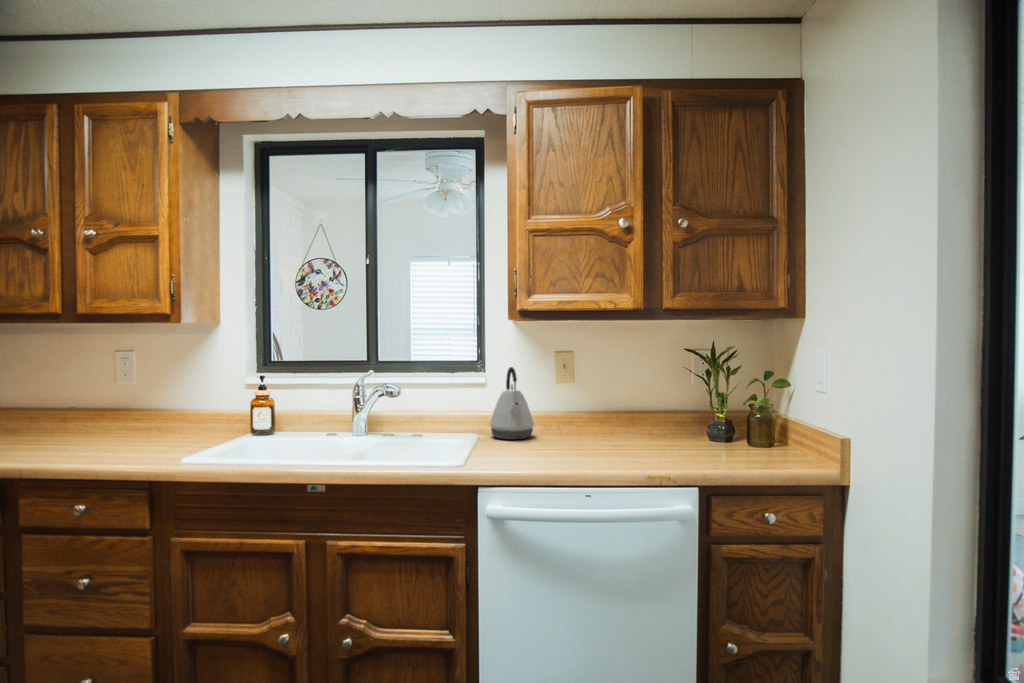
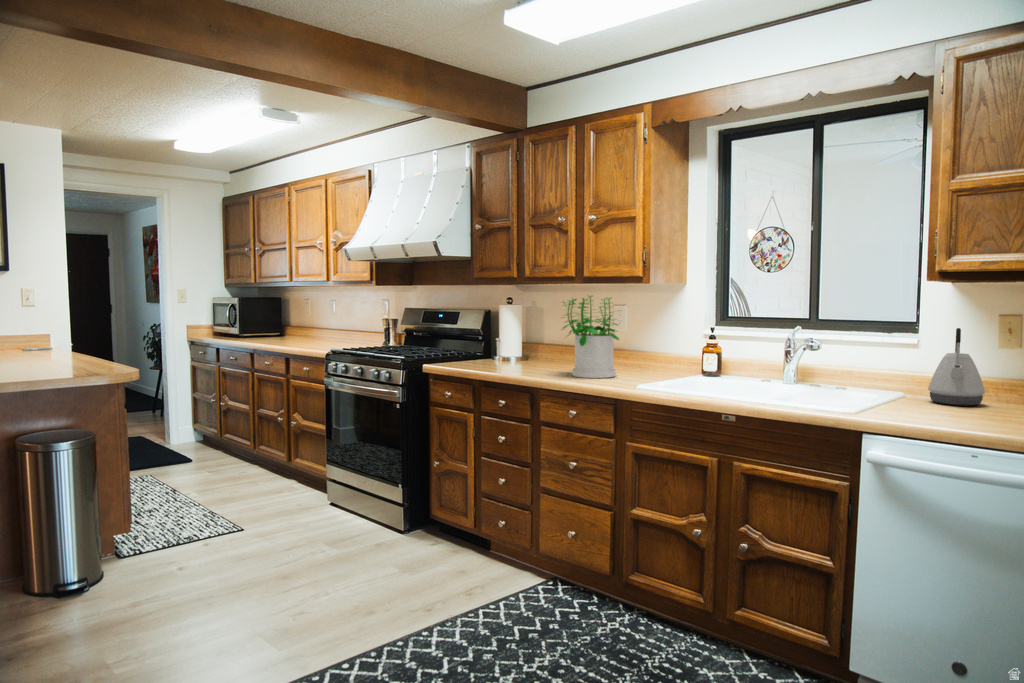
potted plant: none [42,340,144,456] -> present [563,295,619,378]

